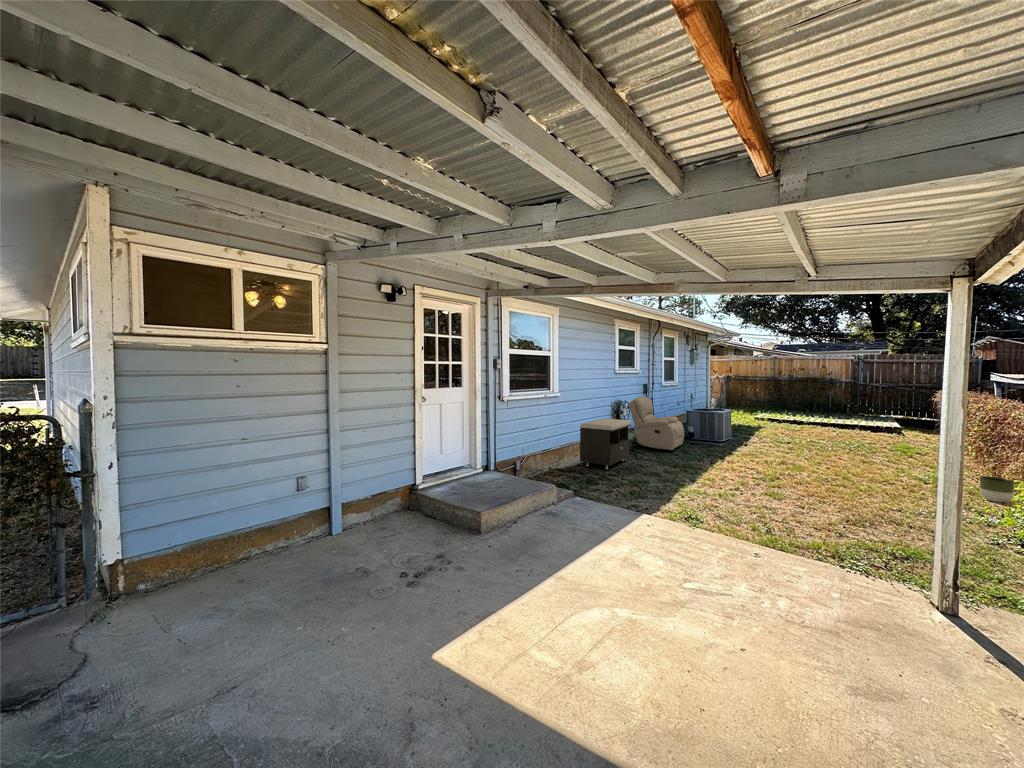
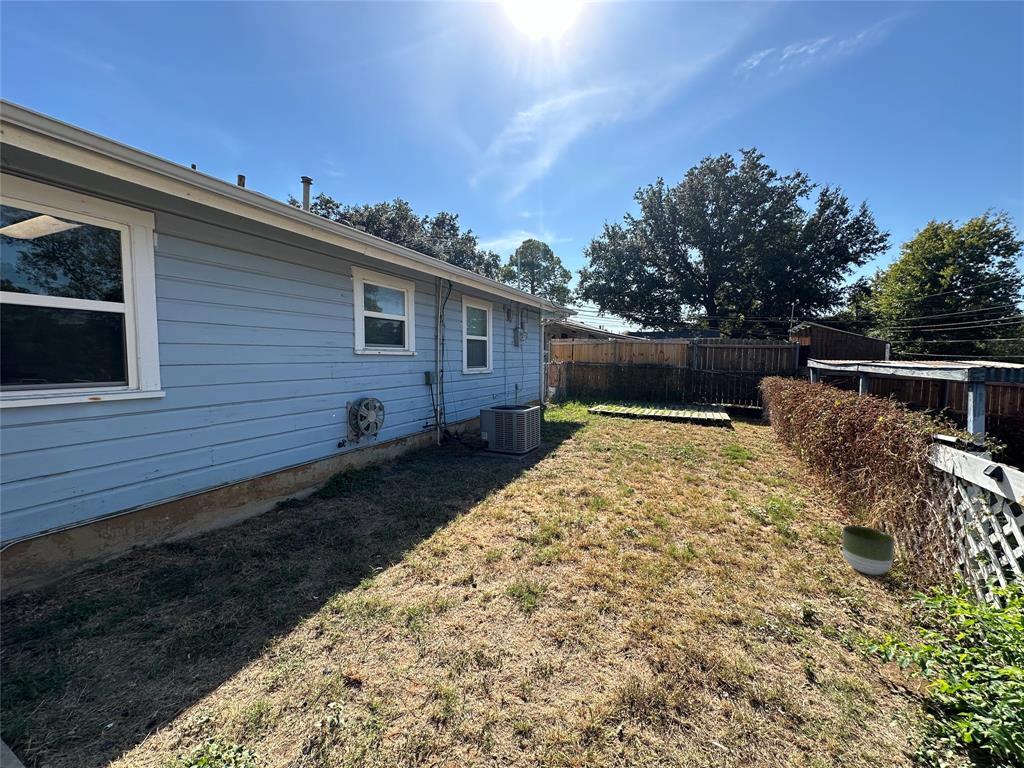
chair: present [629,397,684,450] -> none [373,391,467,476]
storage bench: present [580,419,631,469] -> none [194,434,333,544]

